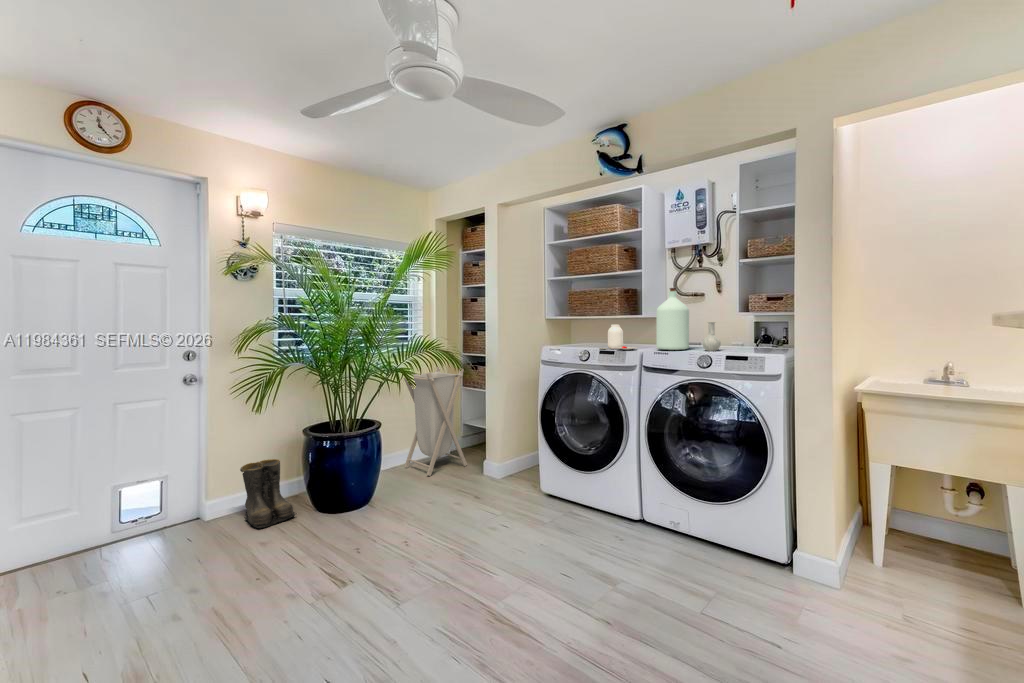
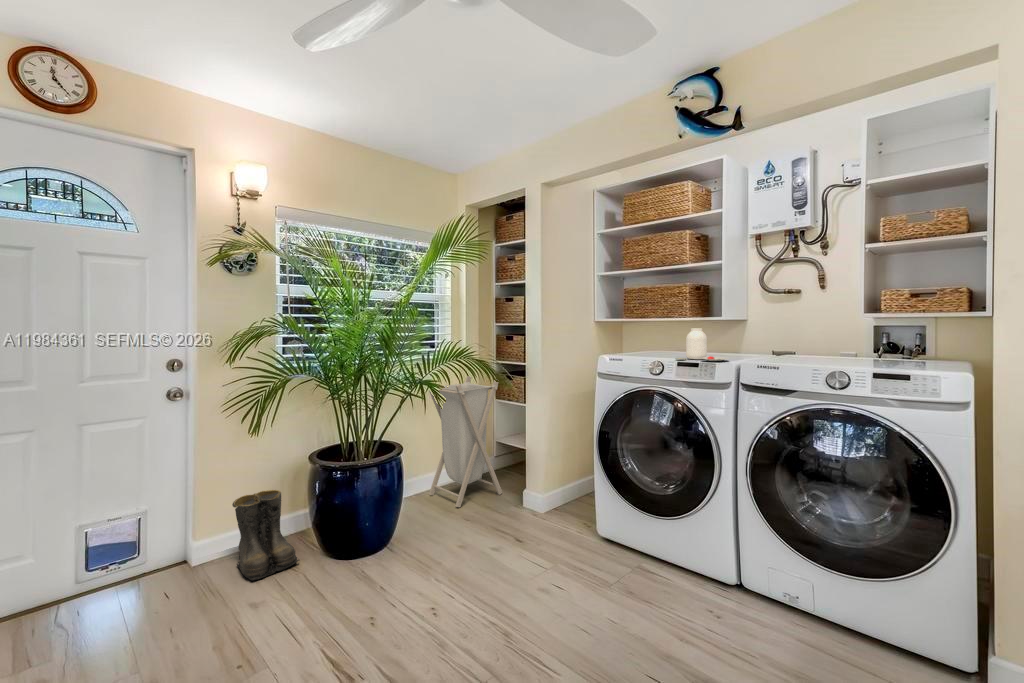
bottle: present [656,288,721,351] -> none [756,281,853,365]

